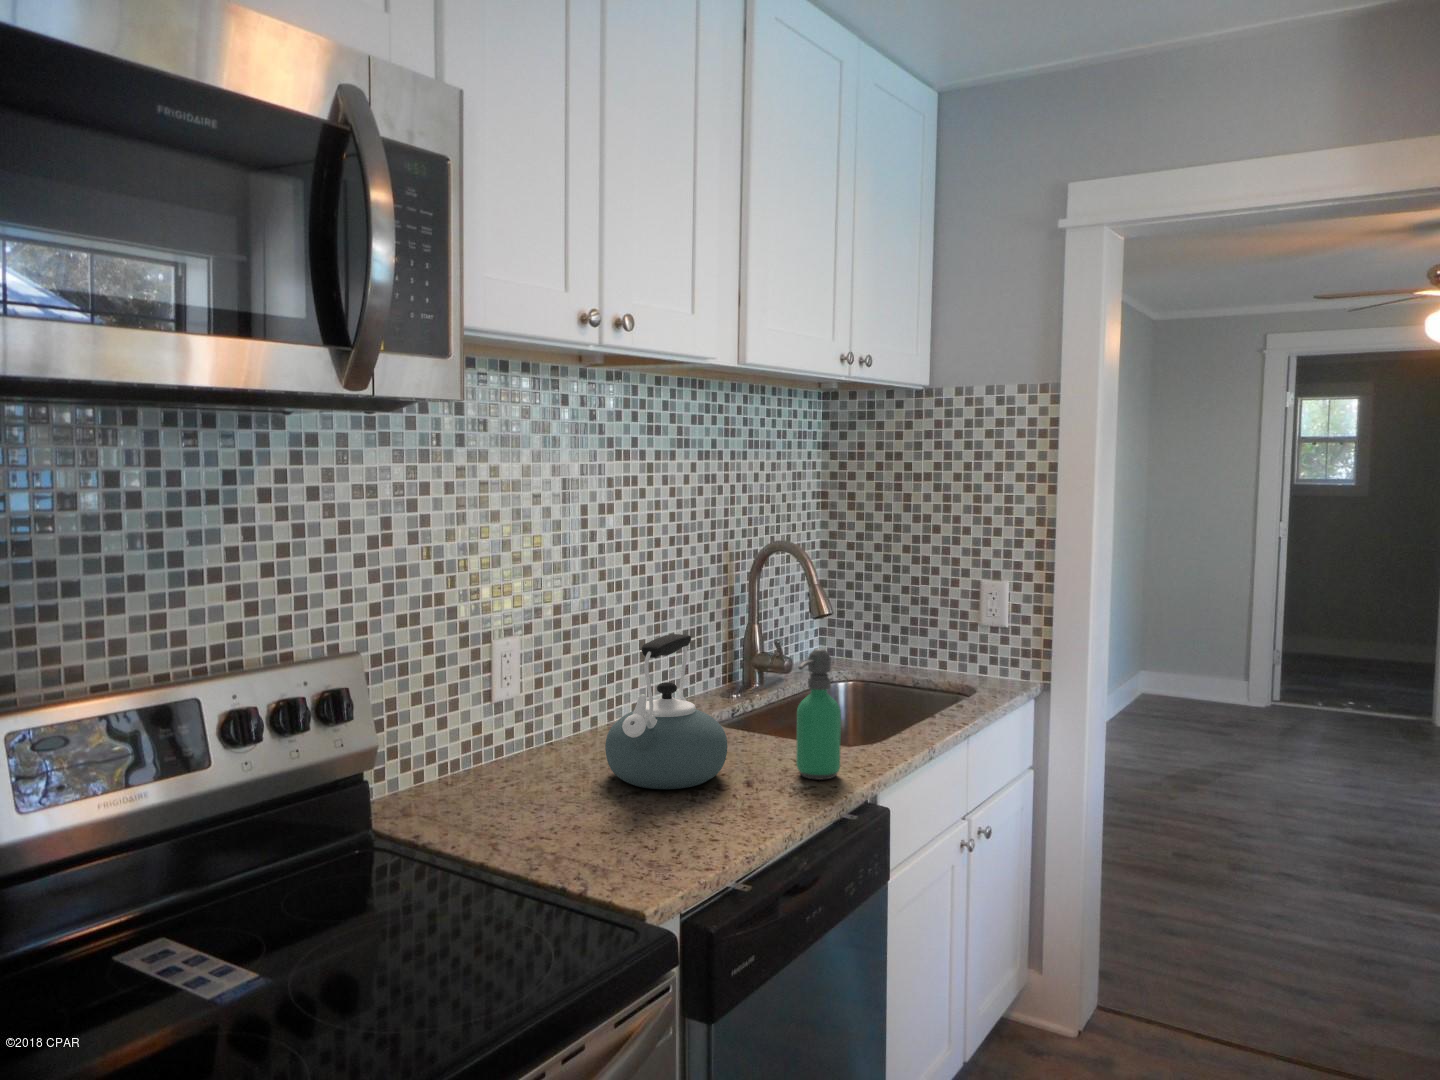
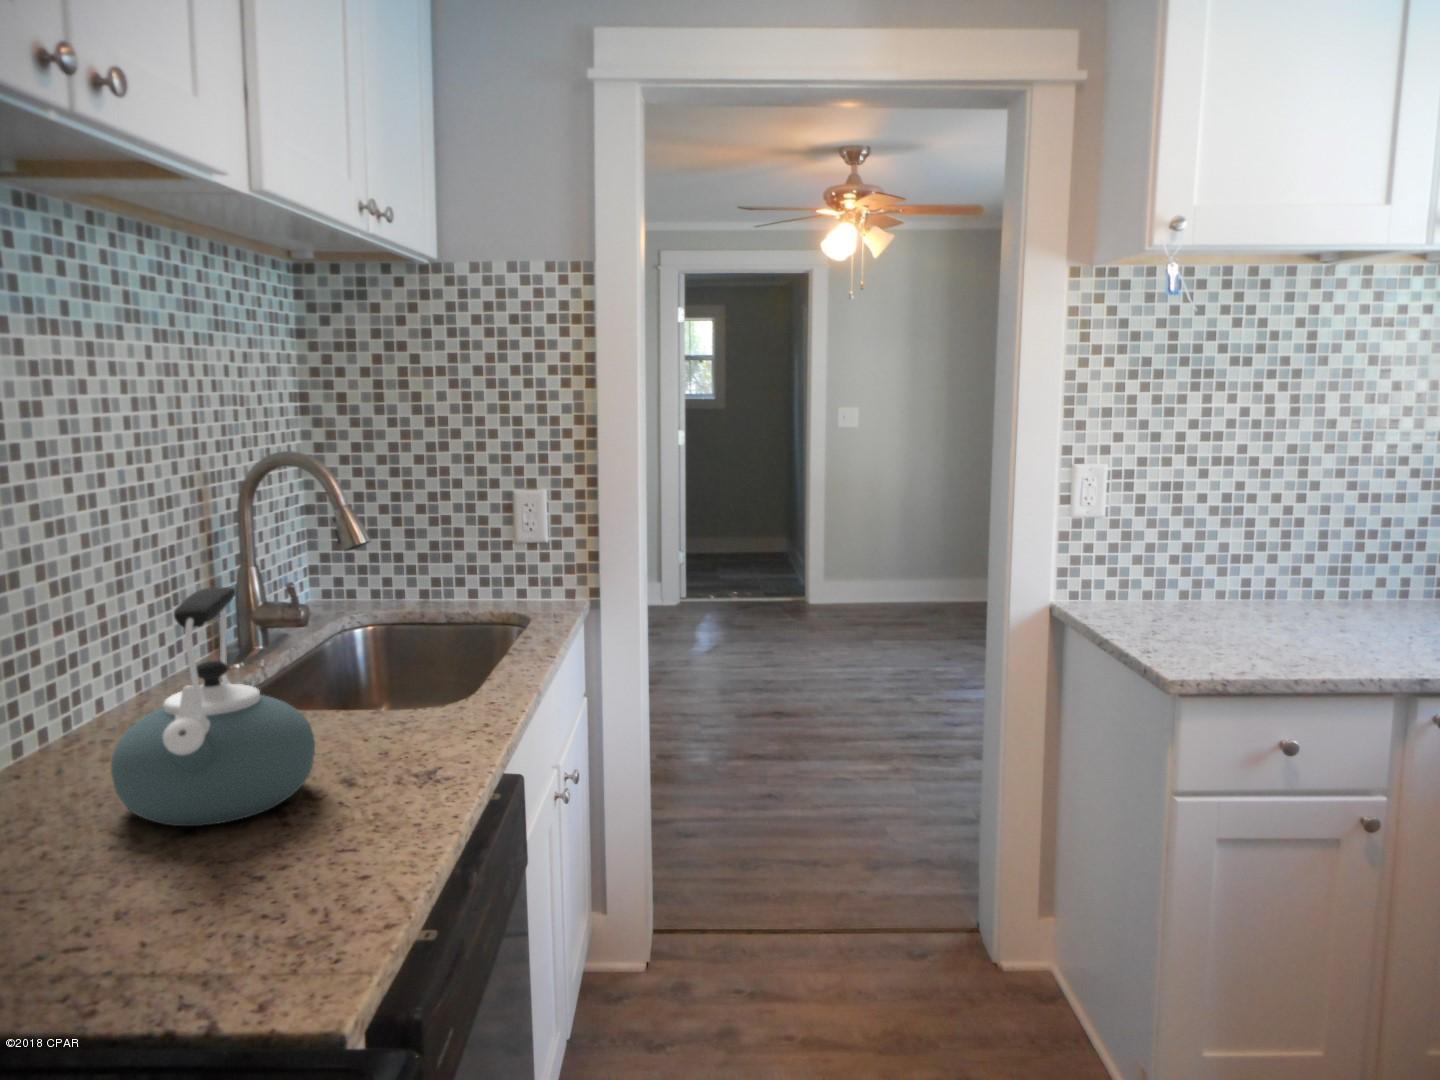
soap dispenser: present [796,649,841,780] -> none [402,585,466,759]

